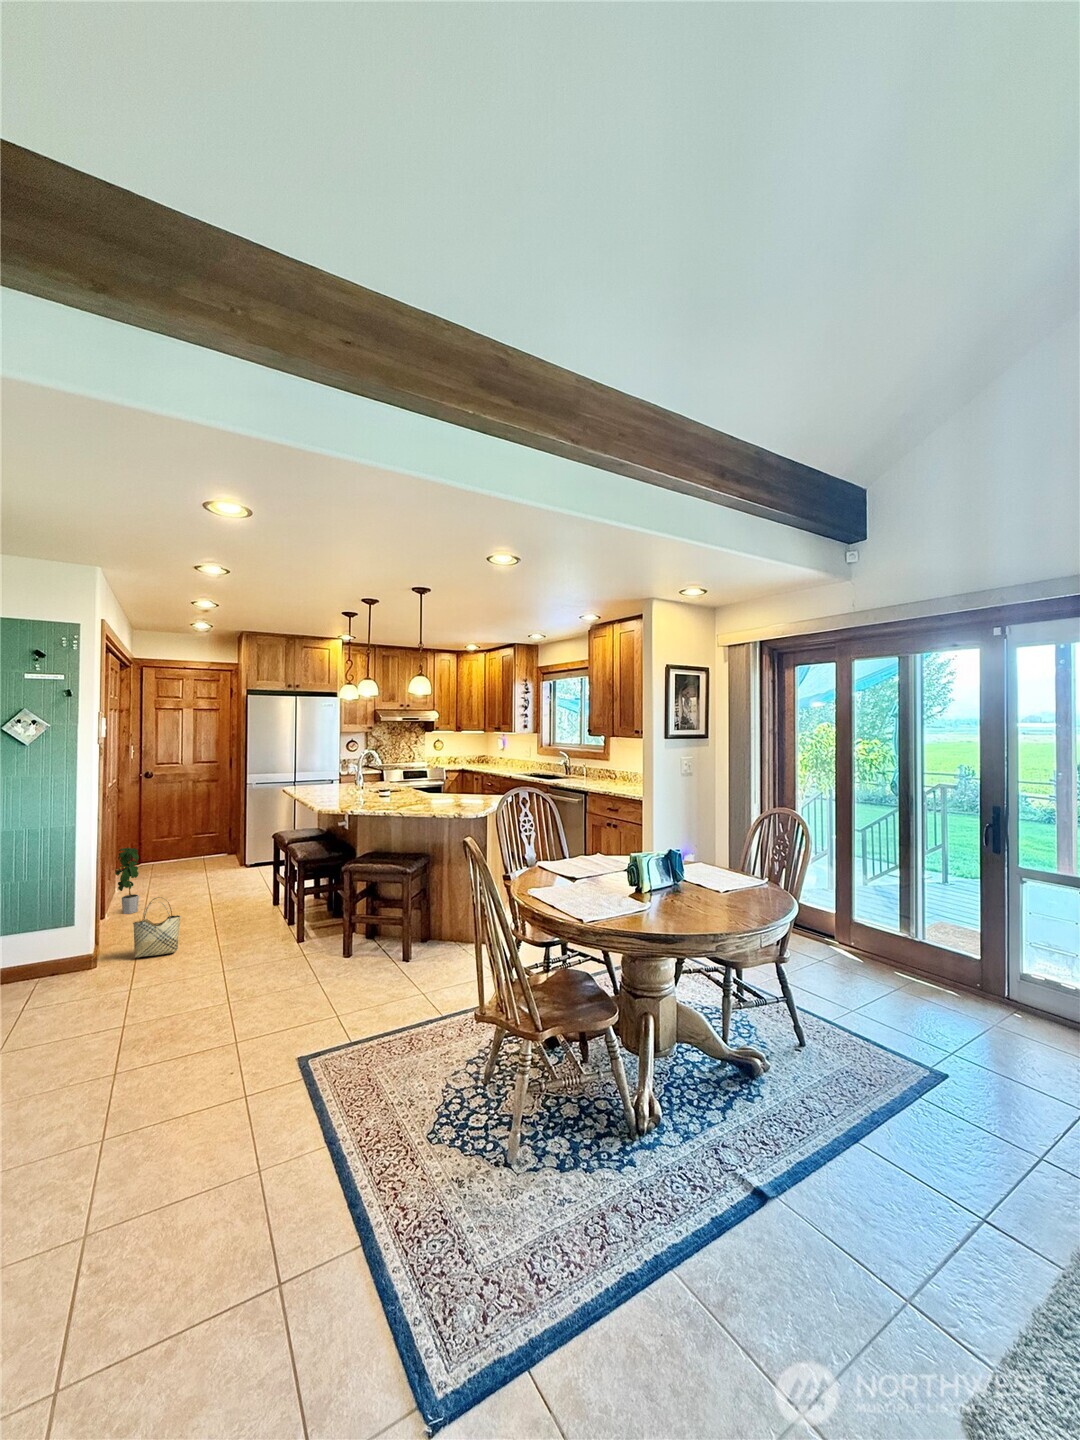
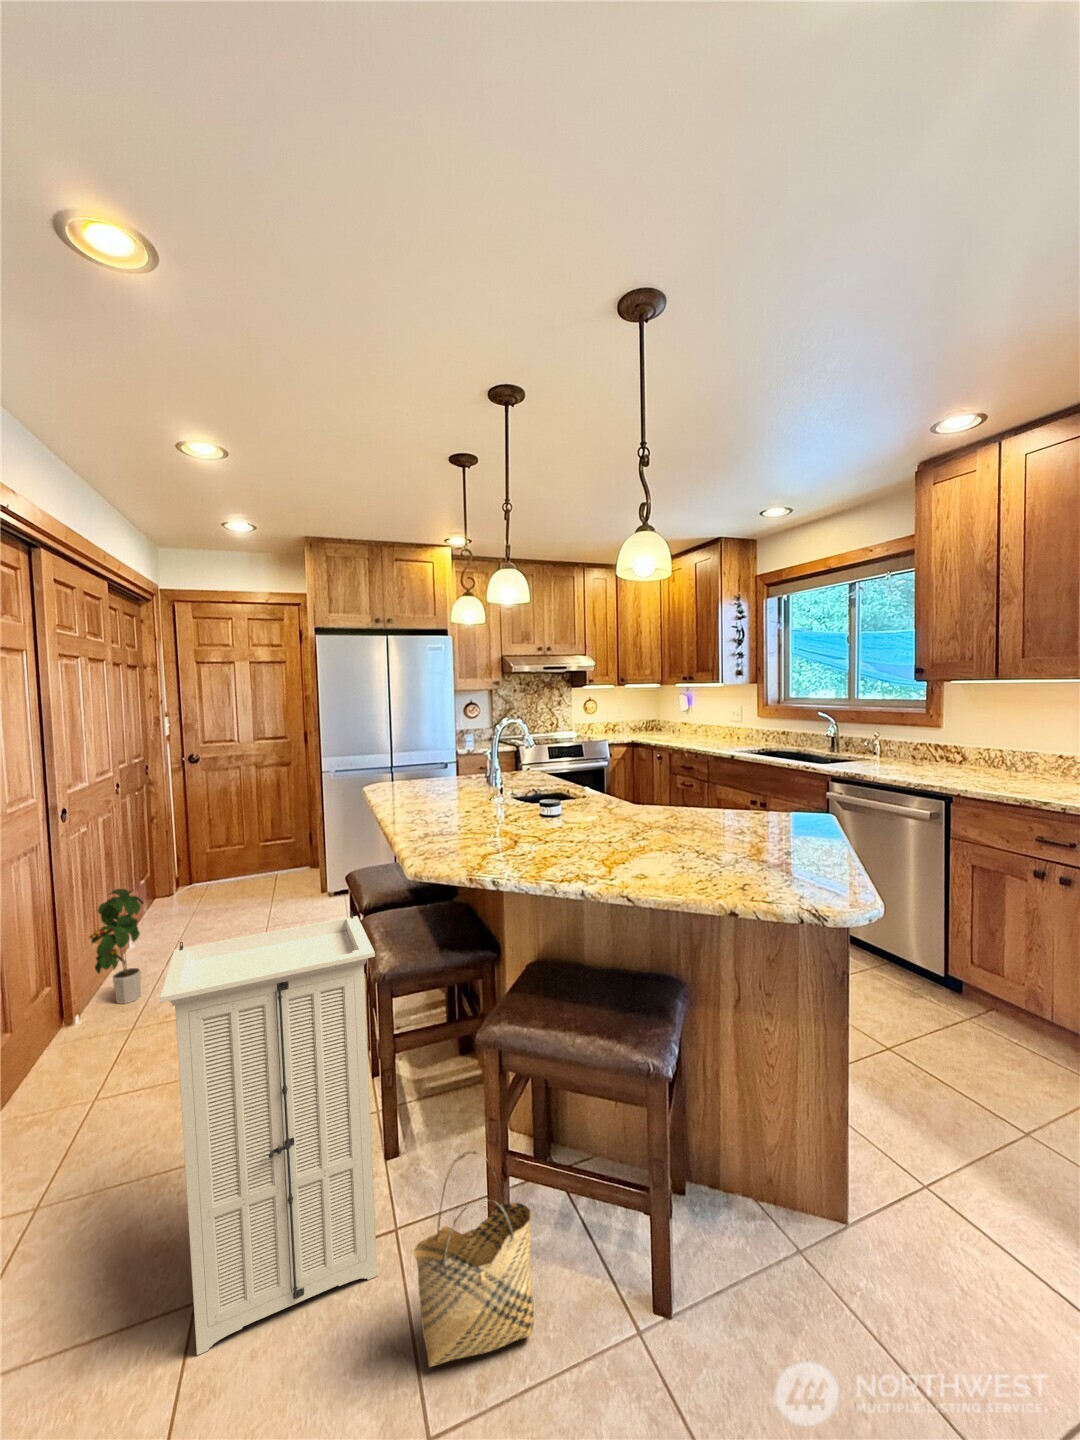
storage cabinet: none [218,829,302,984] -> present [160,911,377,1355]
woven basket: present [133,897,181,958] -> present [414,1151,534,1367]

